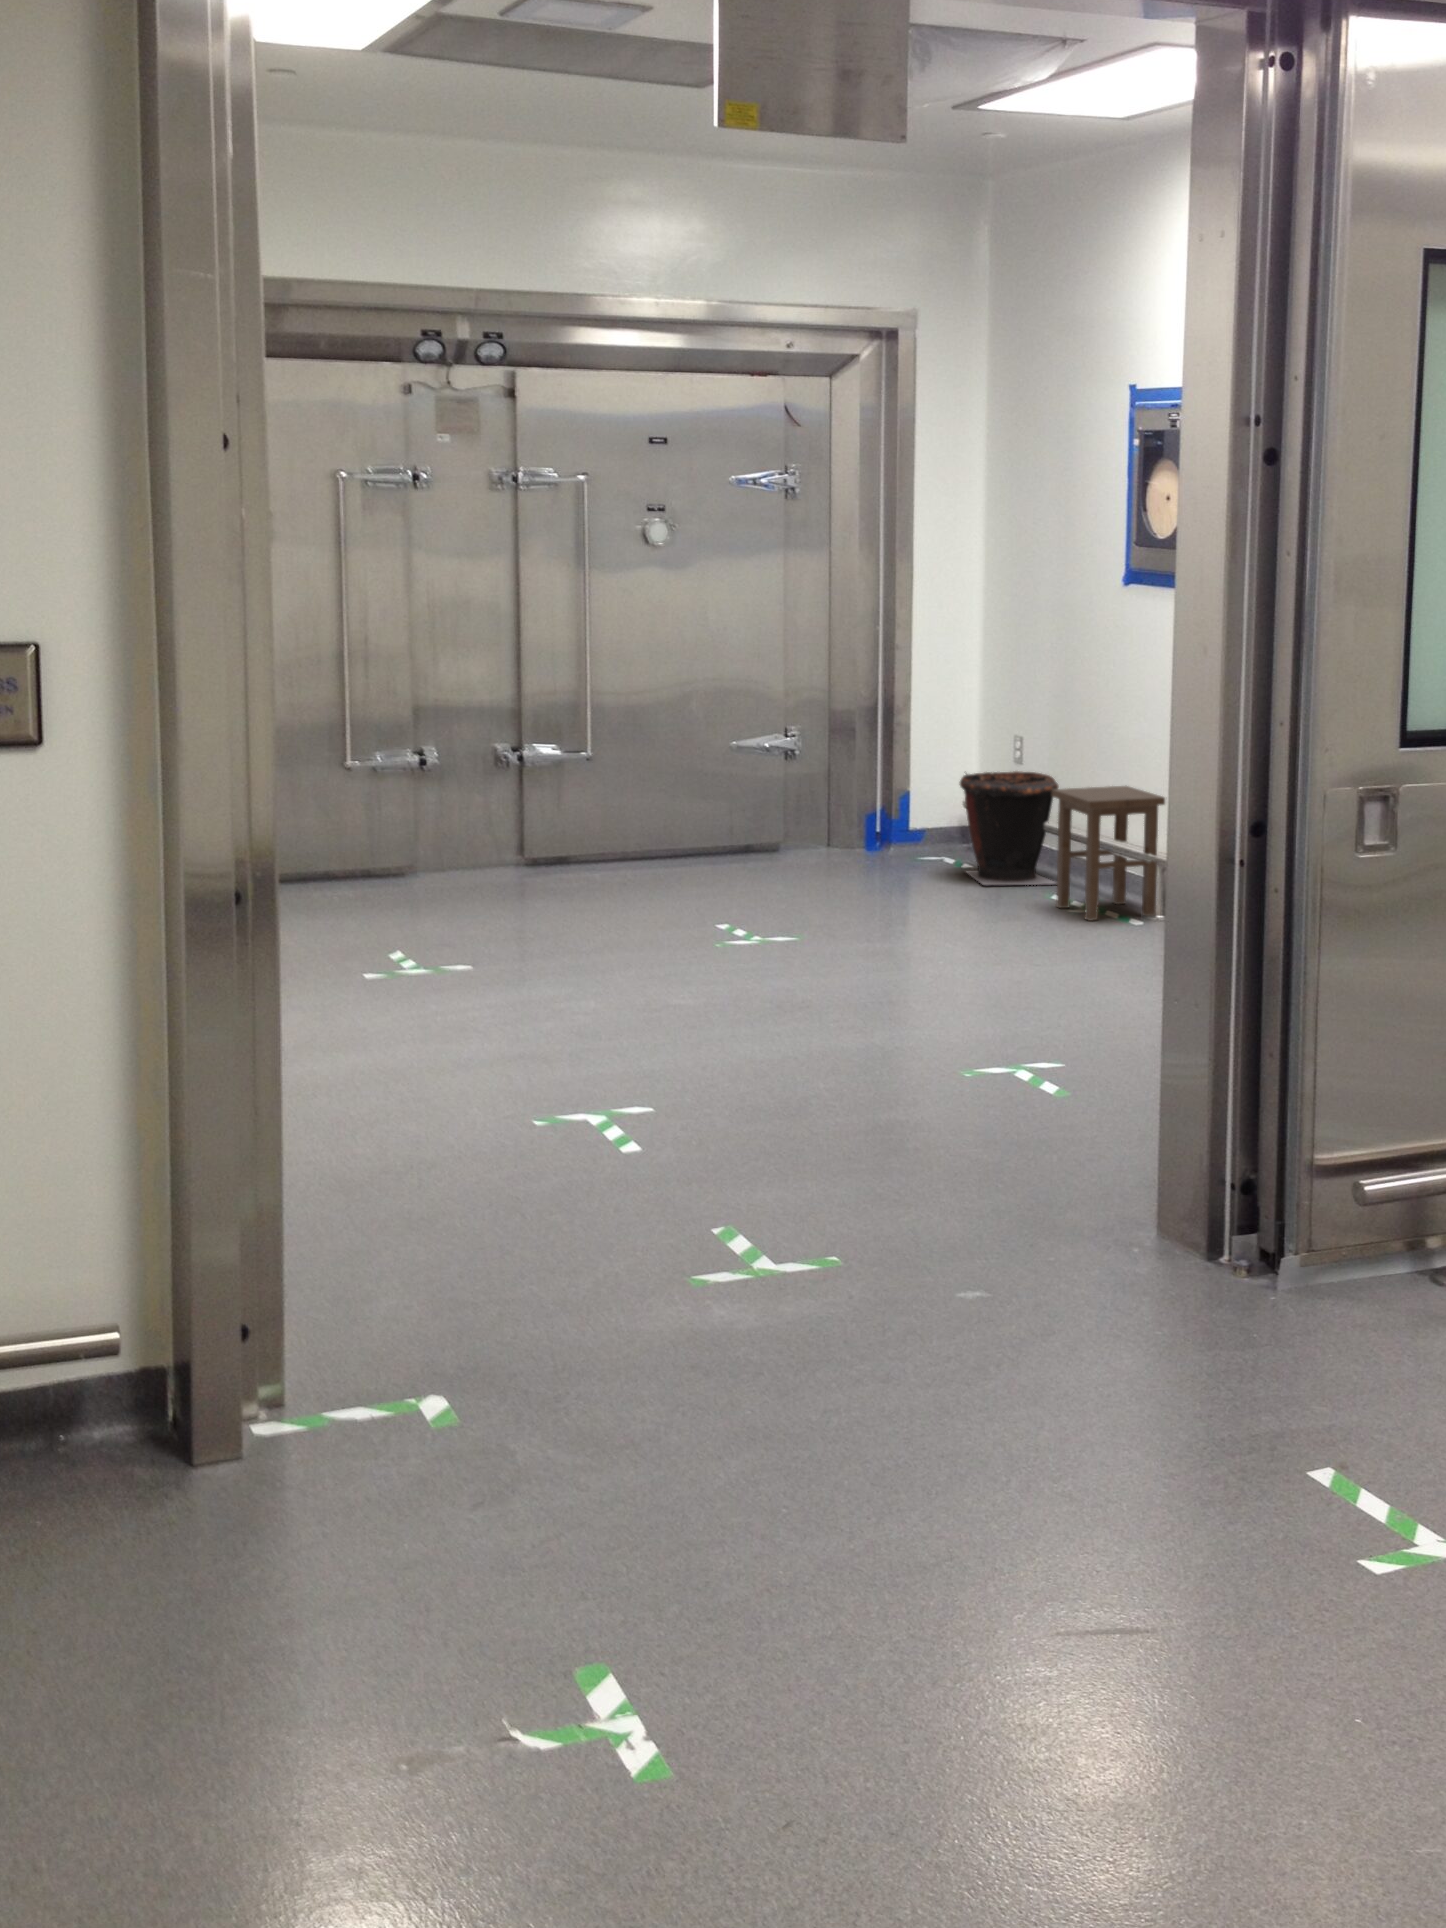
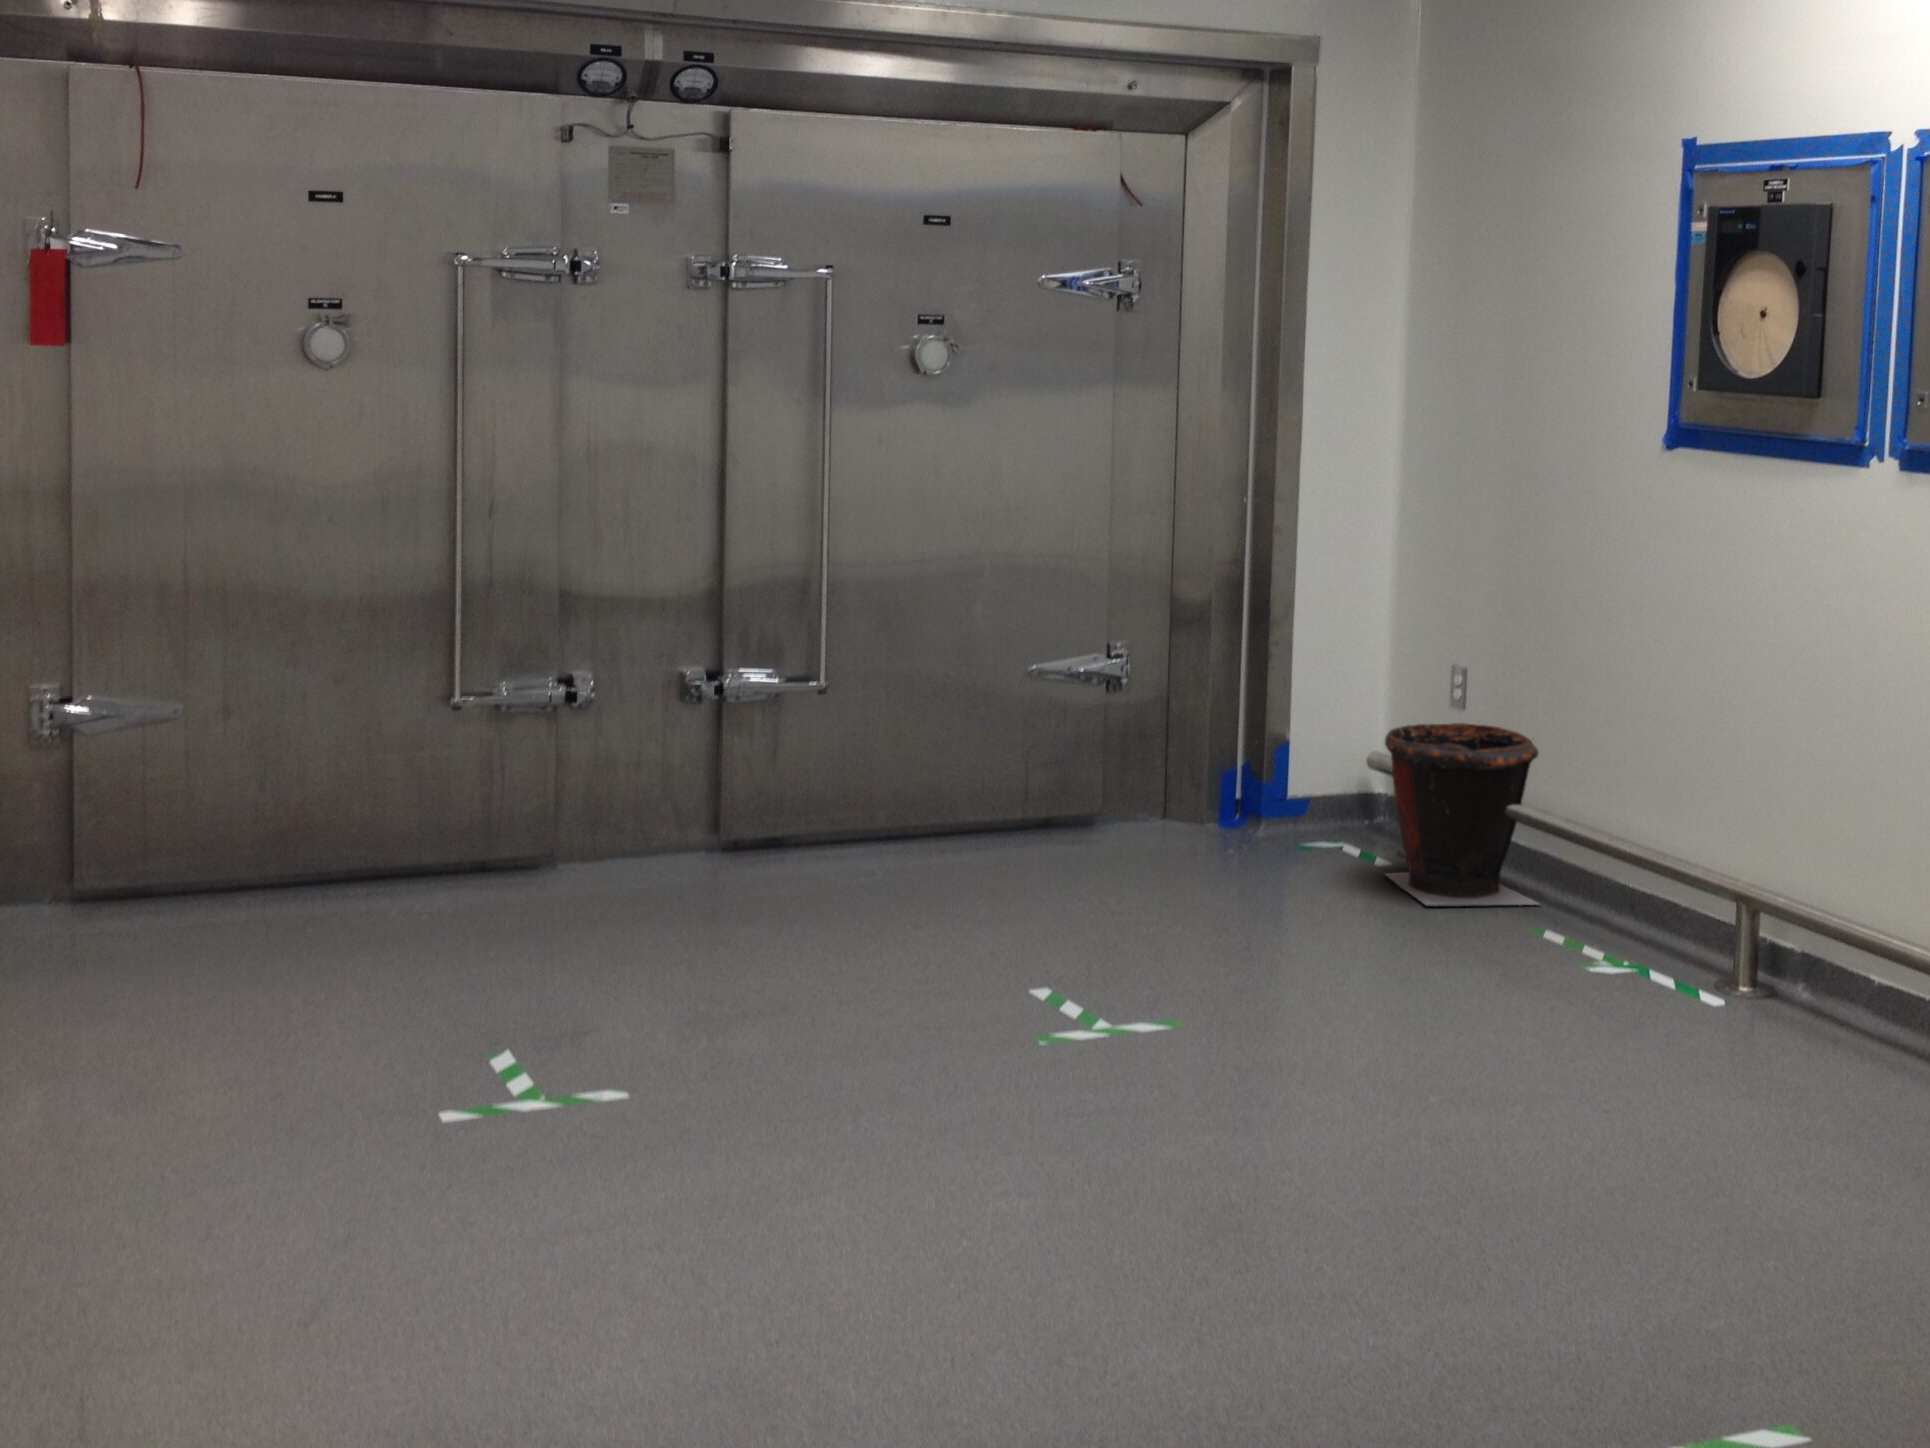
stool: present [1052,786,1165,921] -> none [1557,763,1753,990]

